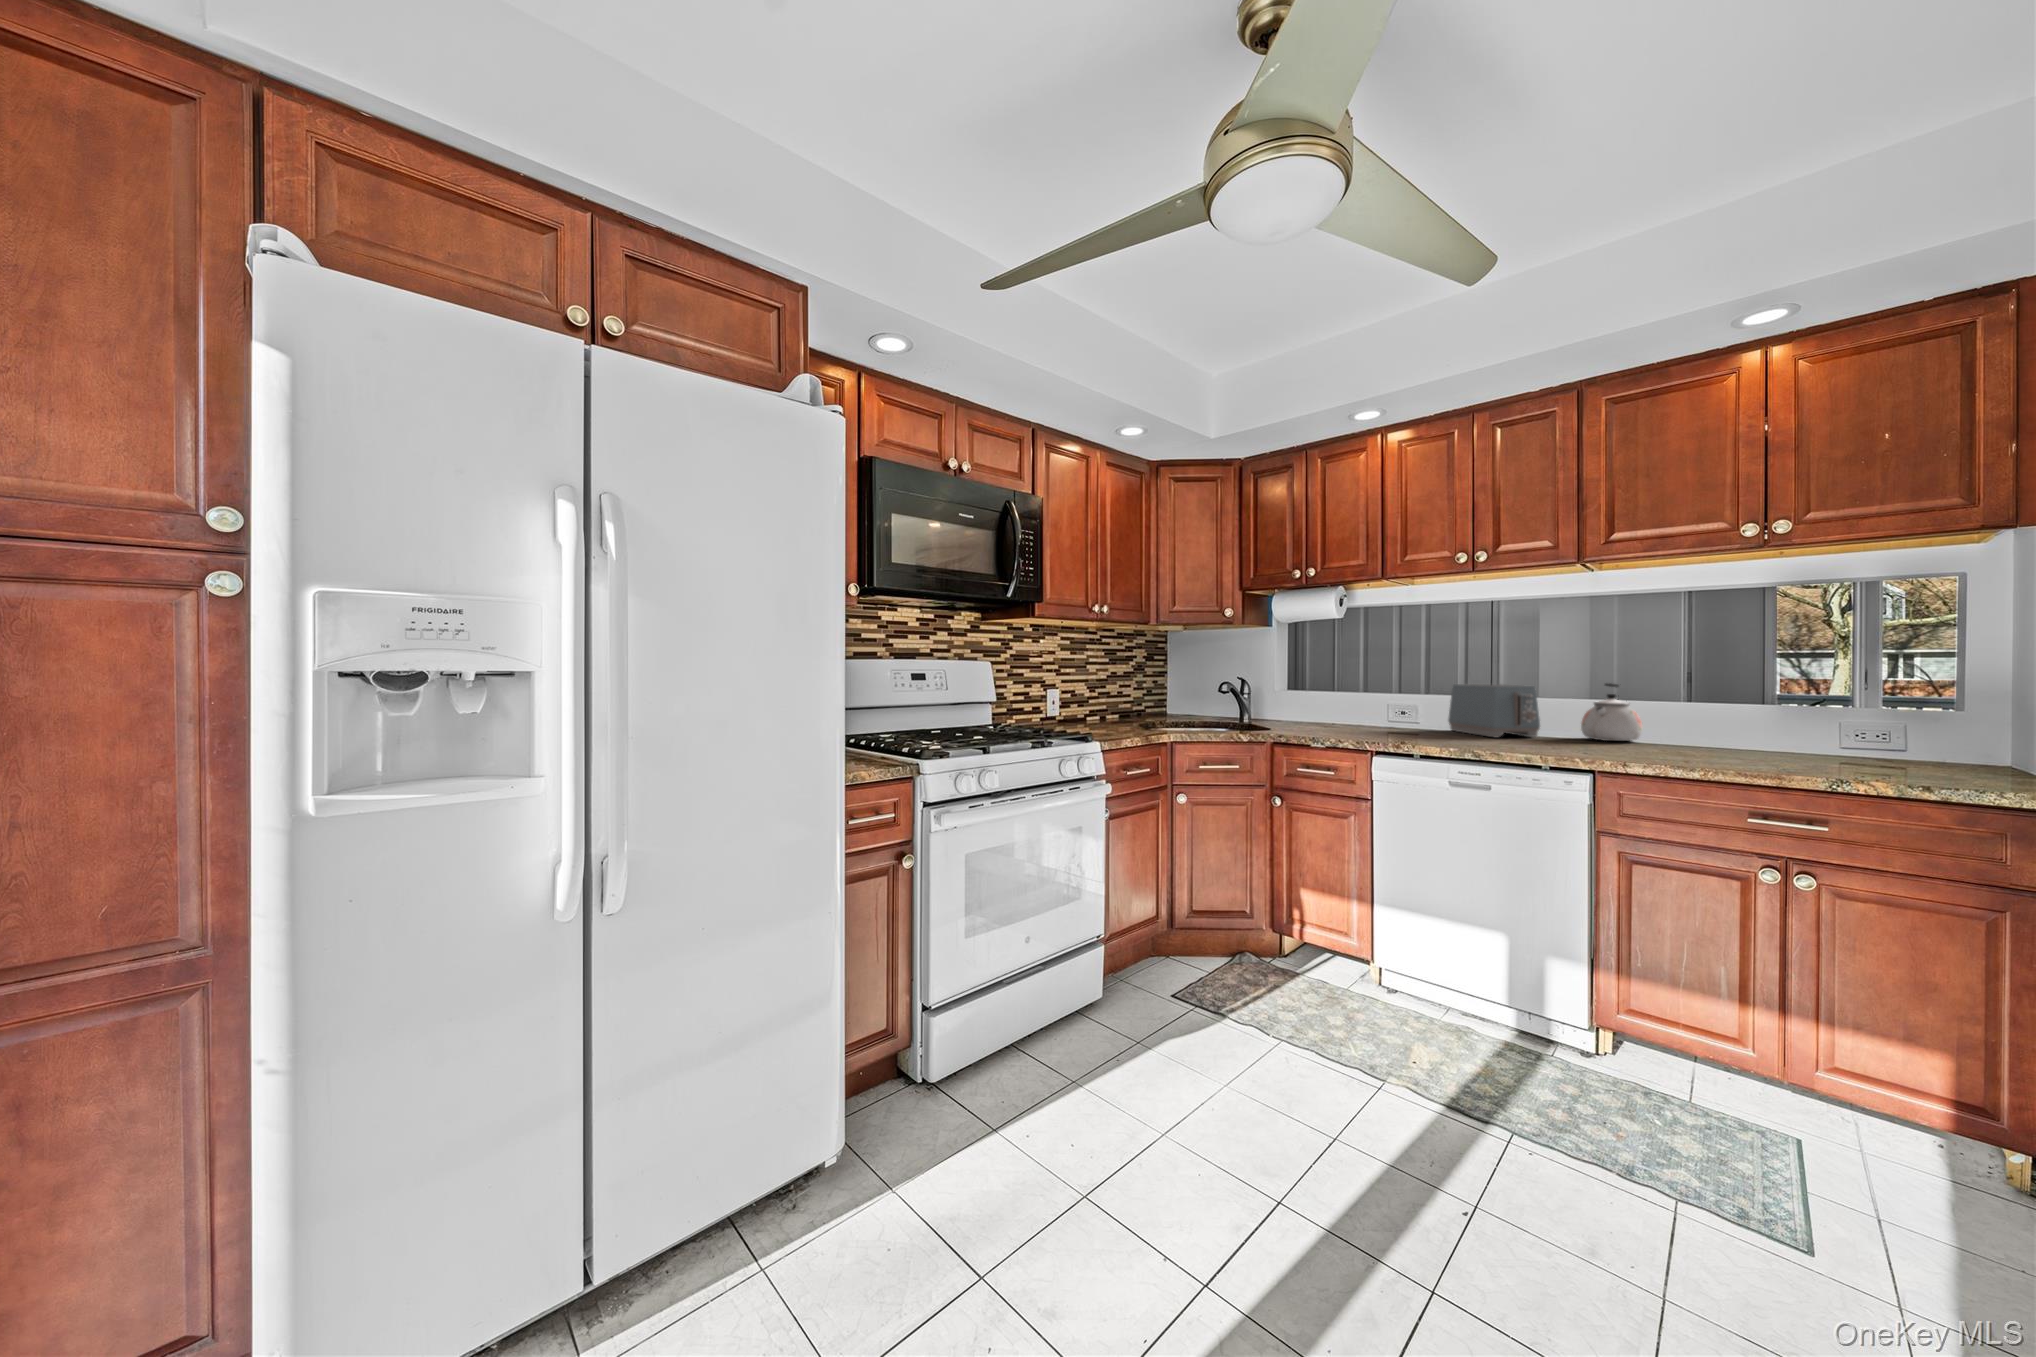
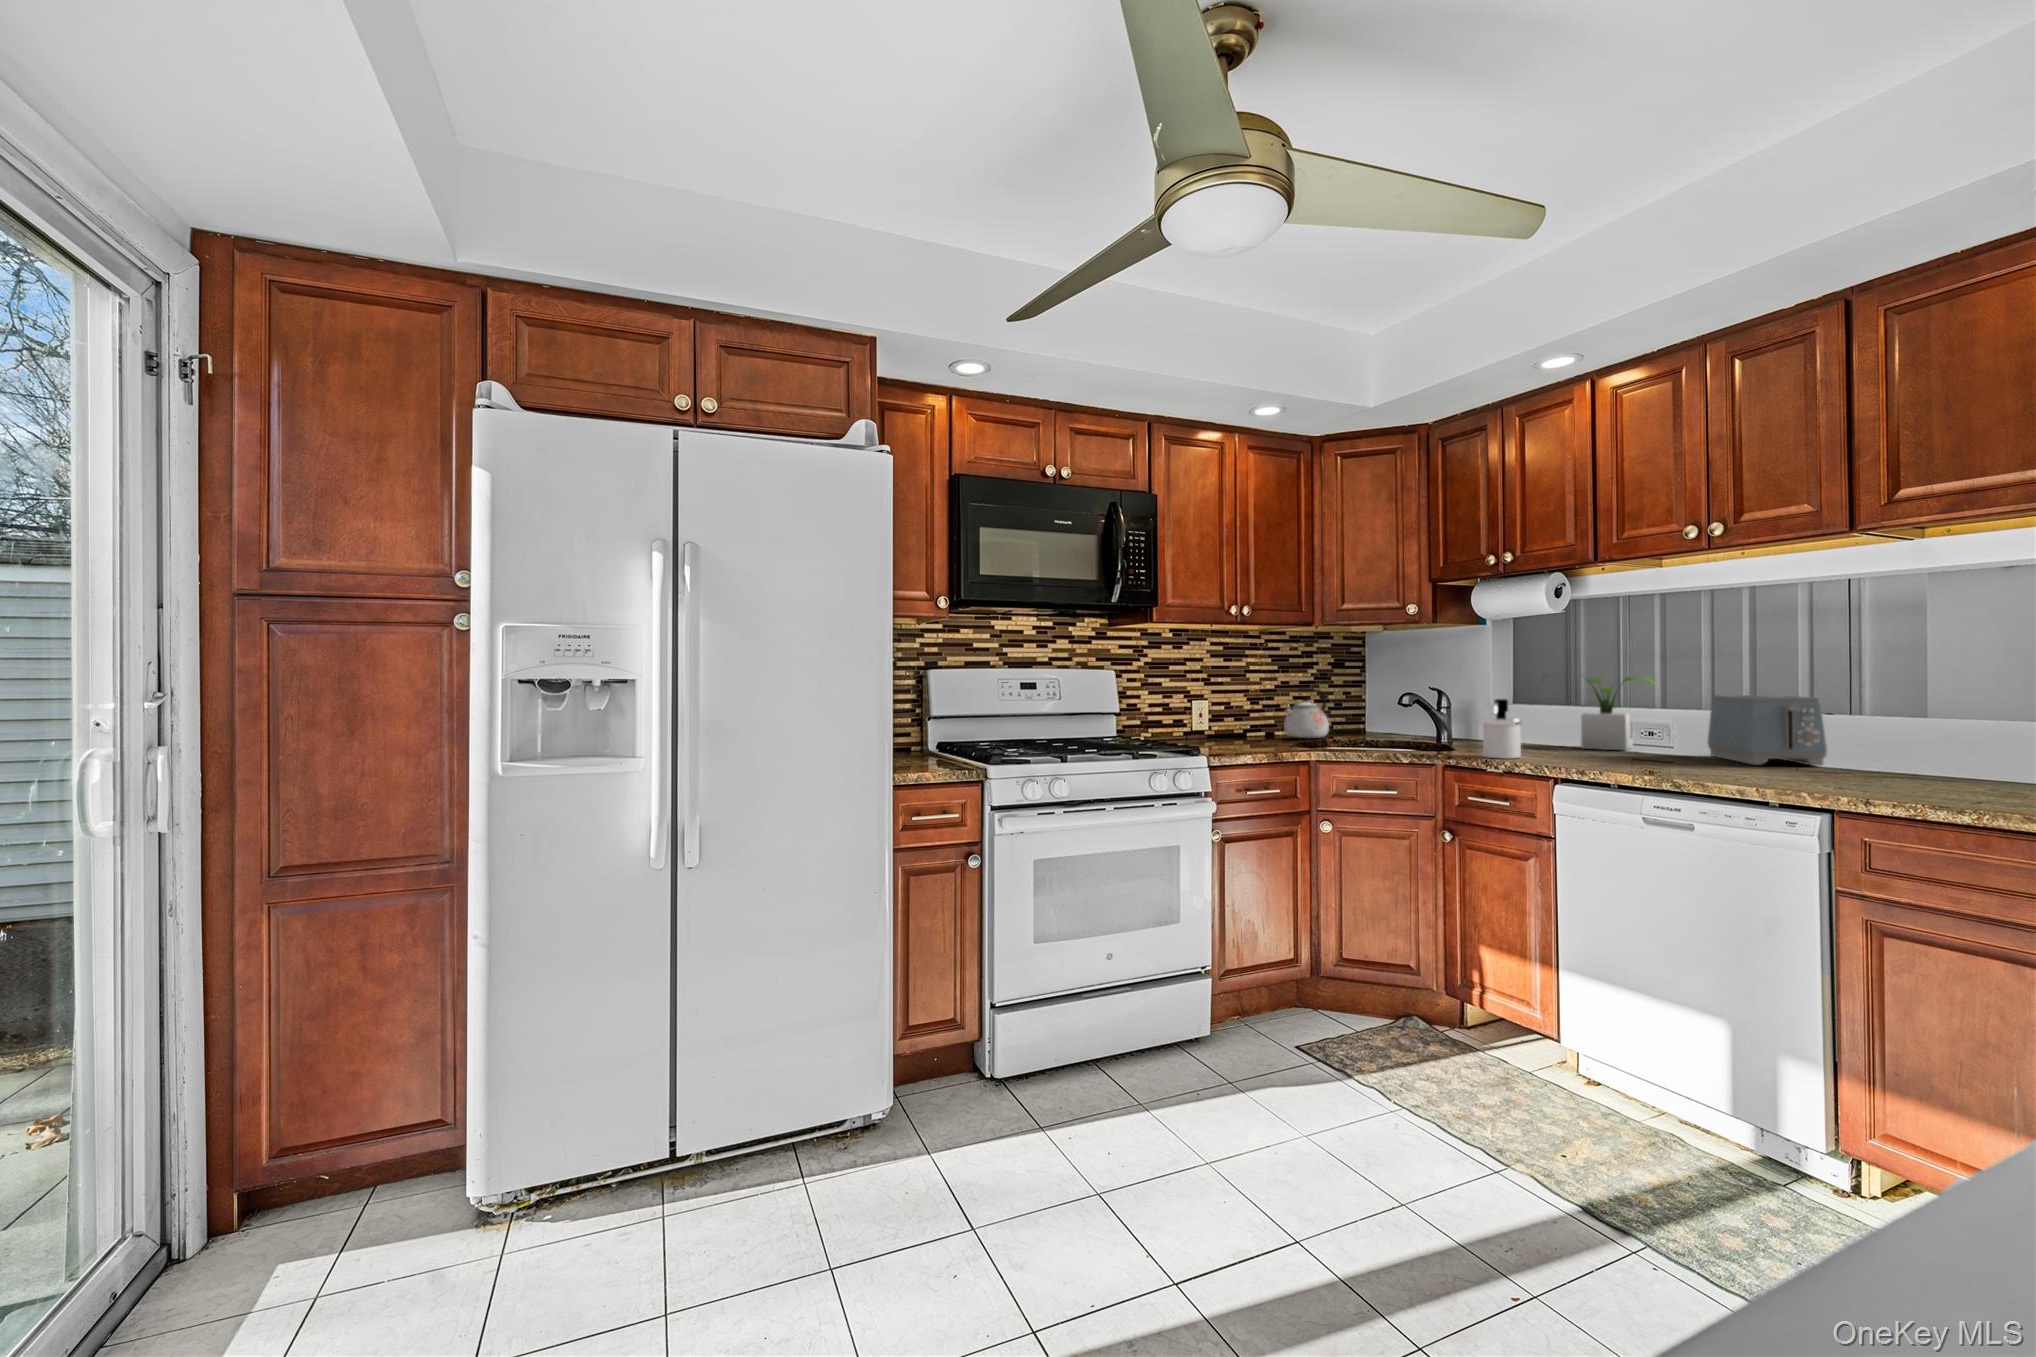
potted plant: none [1326,664,1410,727] -> present [1547,675,1654,750]
kettle: present [1581,683,1643,741] -> present [1284,688,1329,739]
soap dispenser: none [1299,687,1330,736] -> present [1481,699,1522,759]

